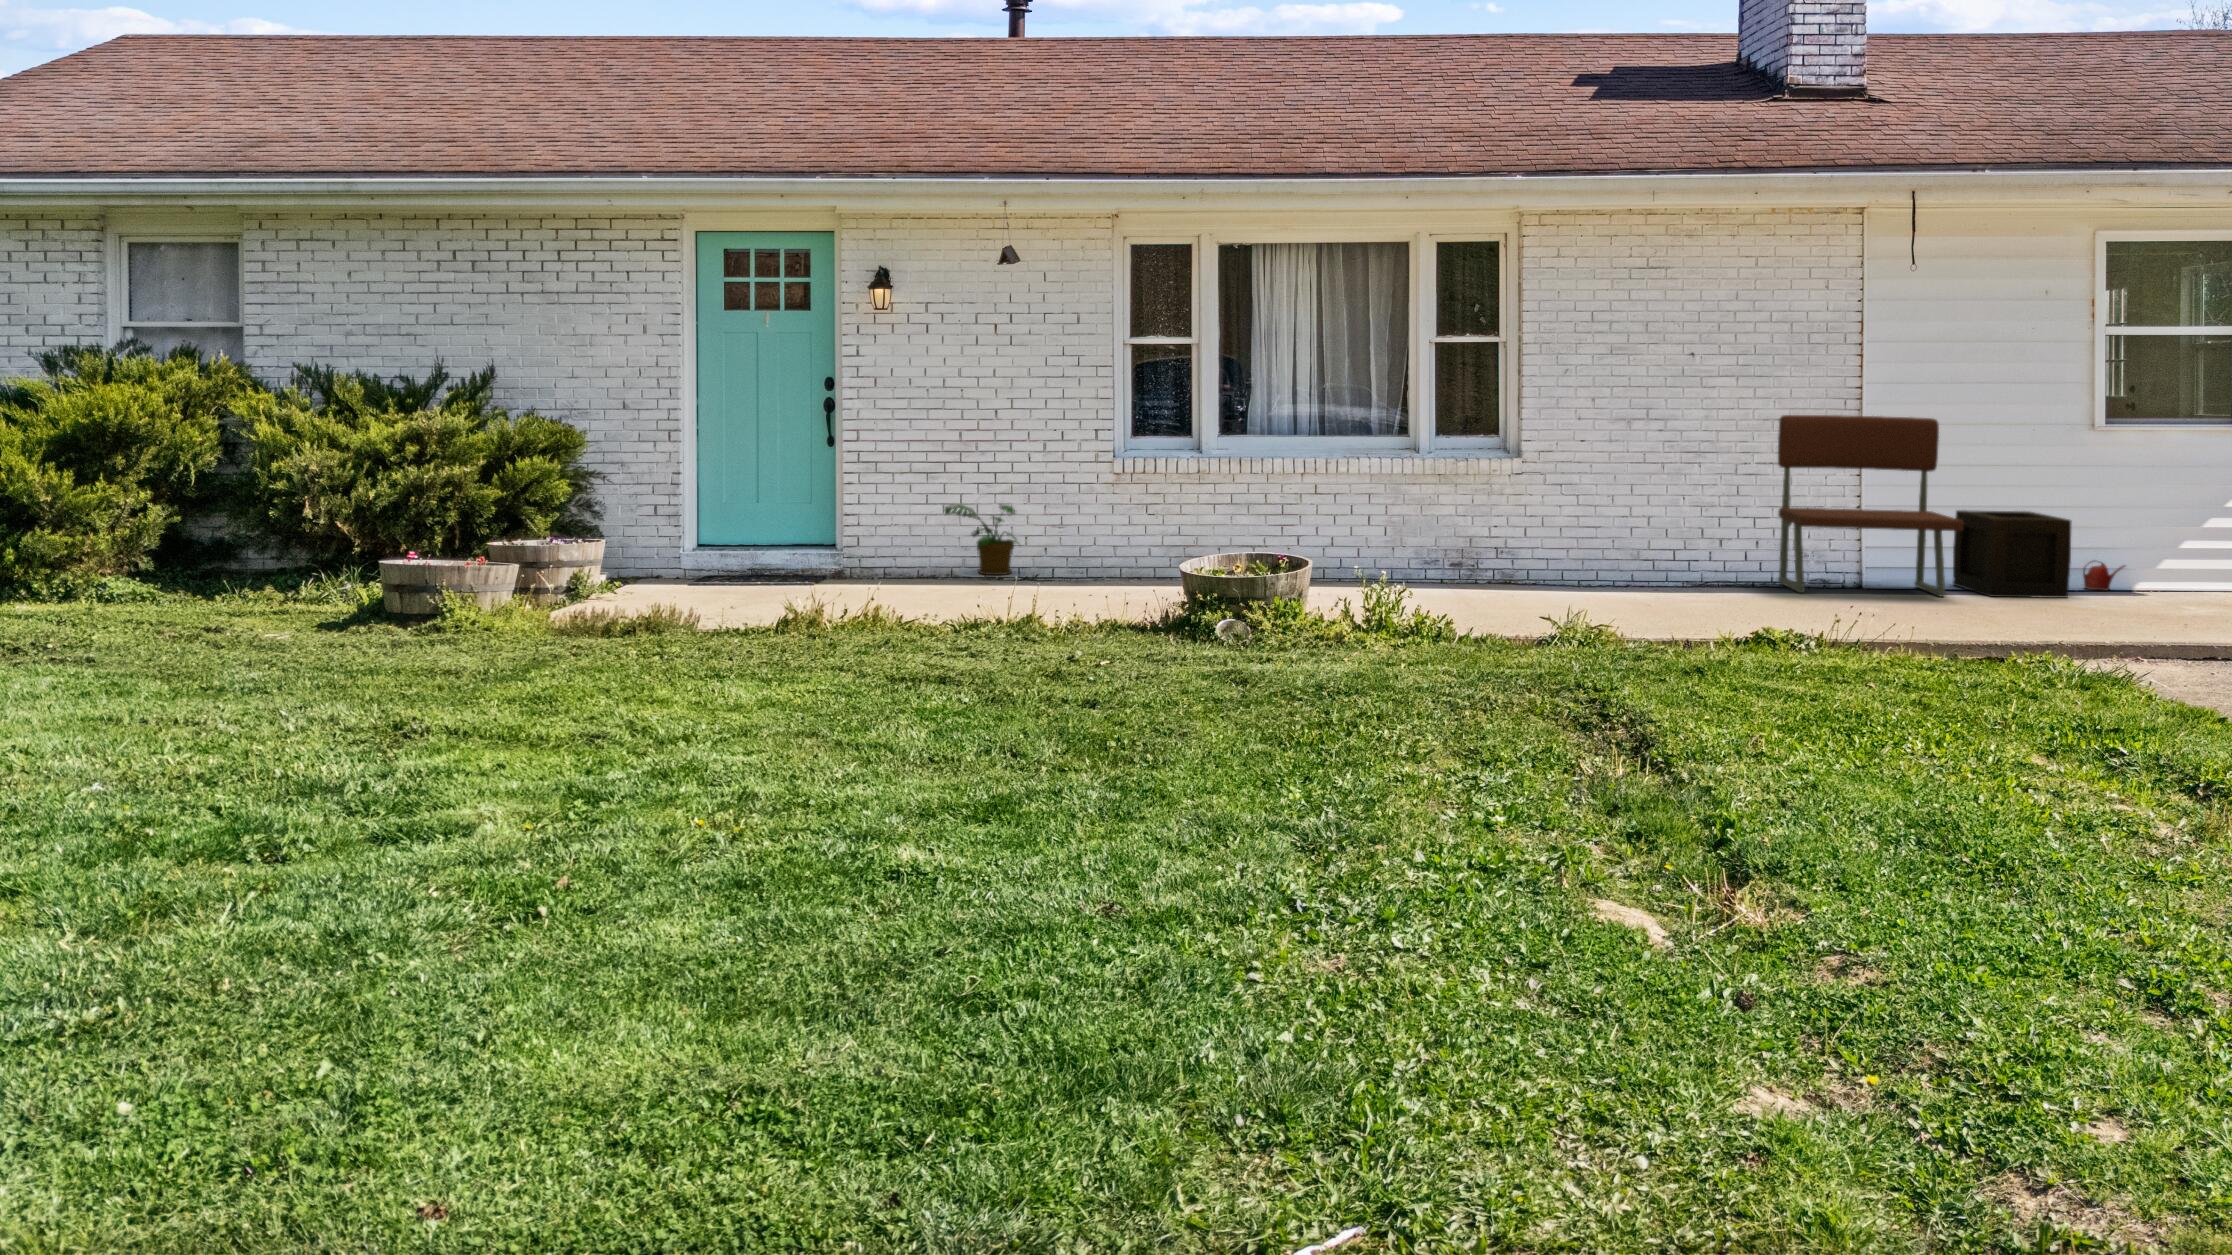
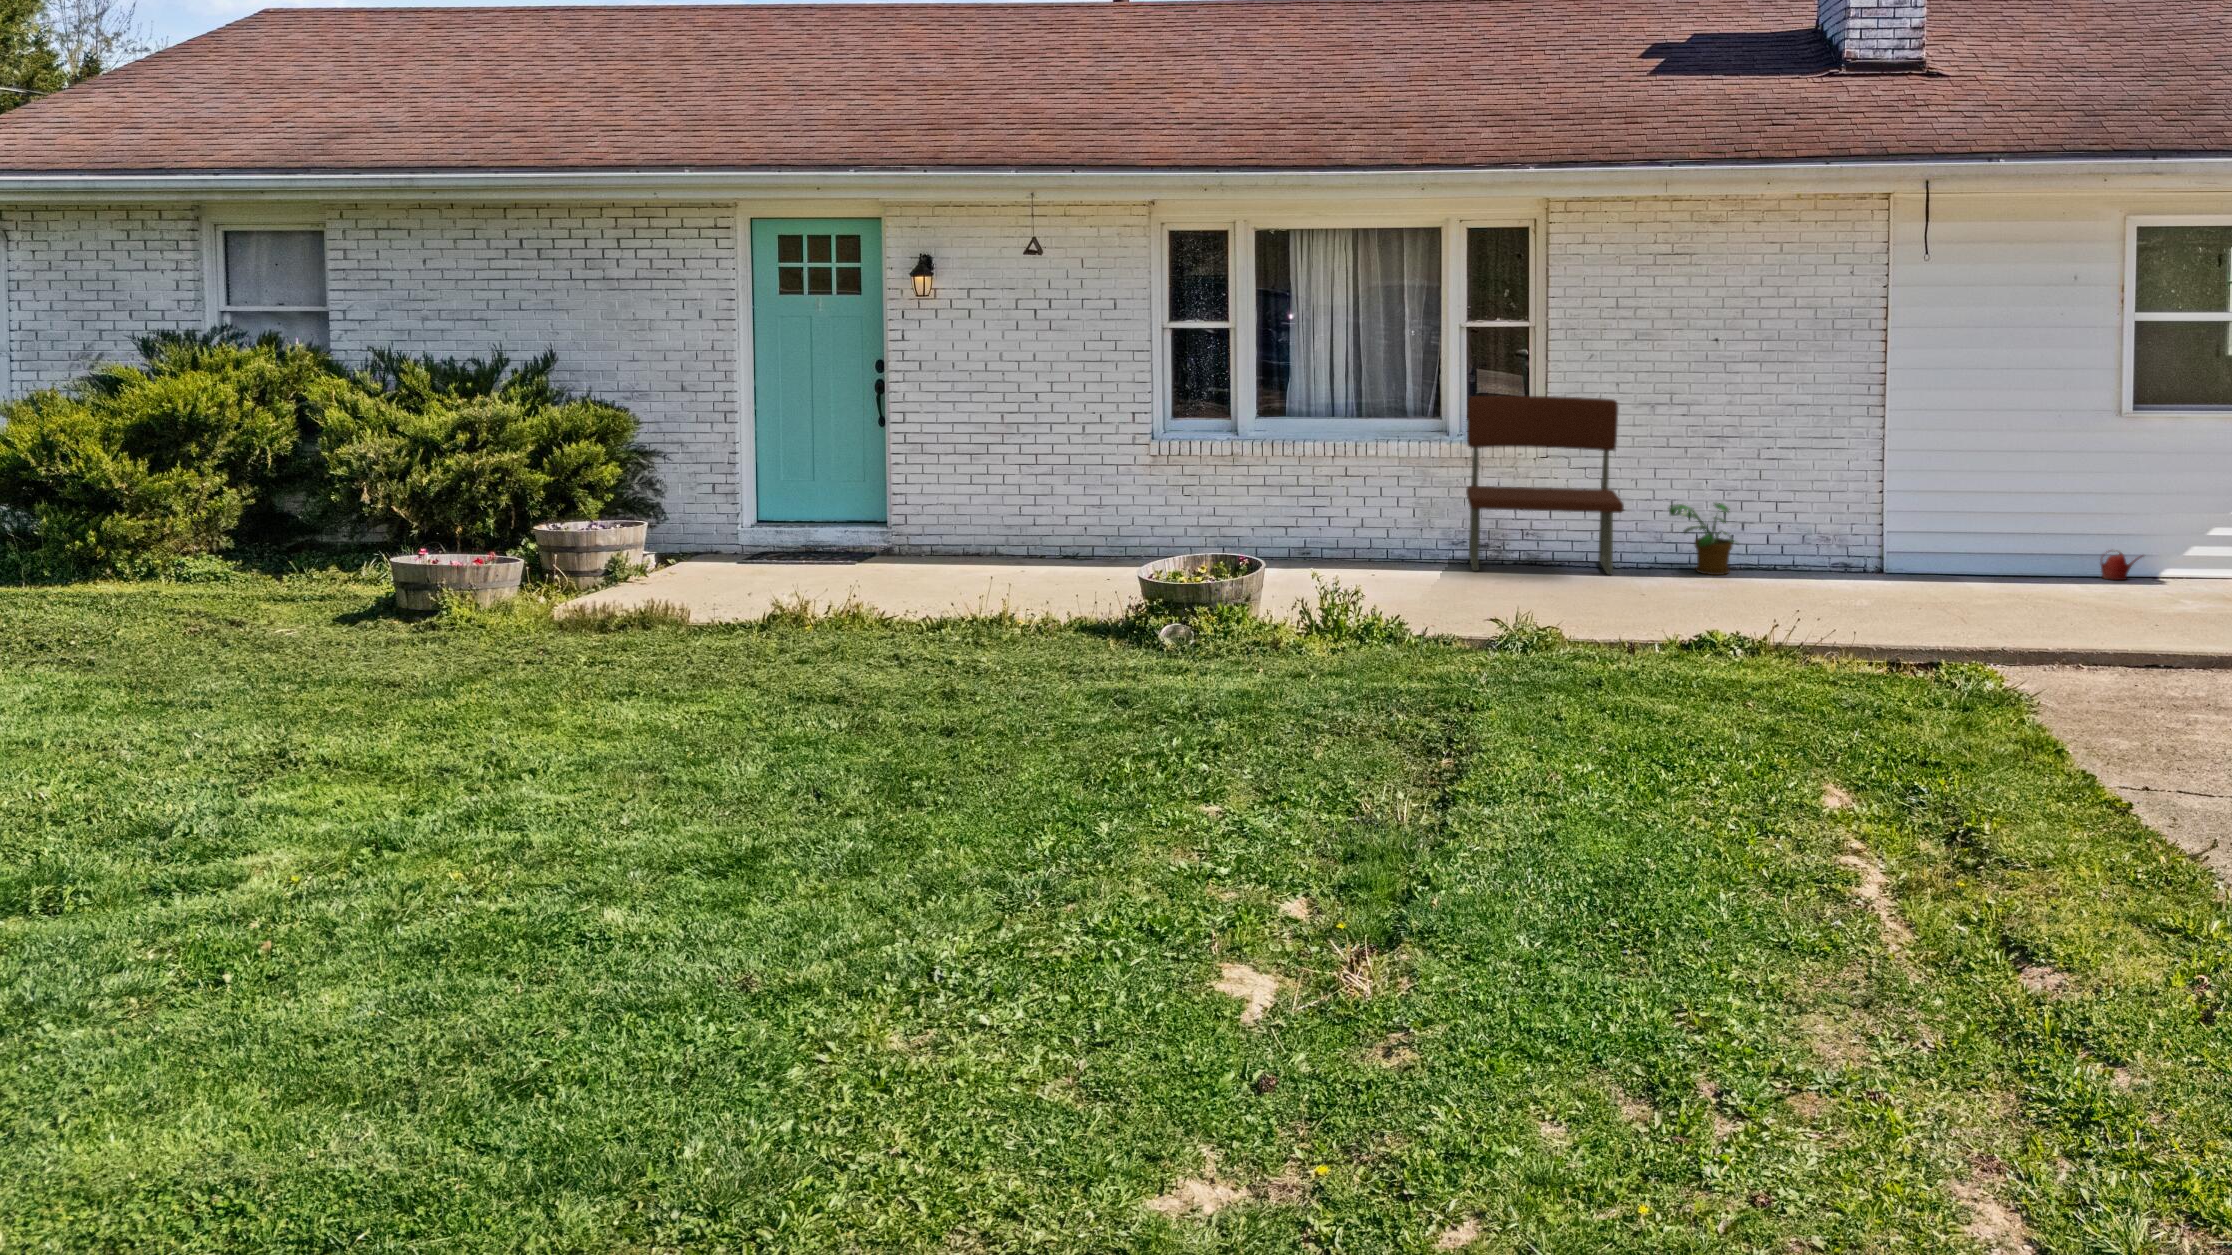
bench: present [1778,415,1963,597] -> present [1466,396,1624,575]
potted plant: present [944,504,1021,575] -> present [1668,503,1737,575]
wooden crate: present [1953,510,2072,598] -> none [1969,498,2081,590]

